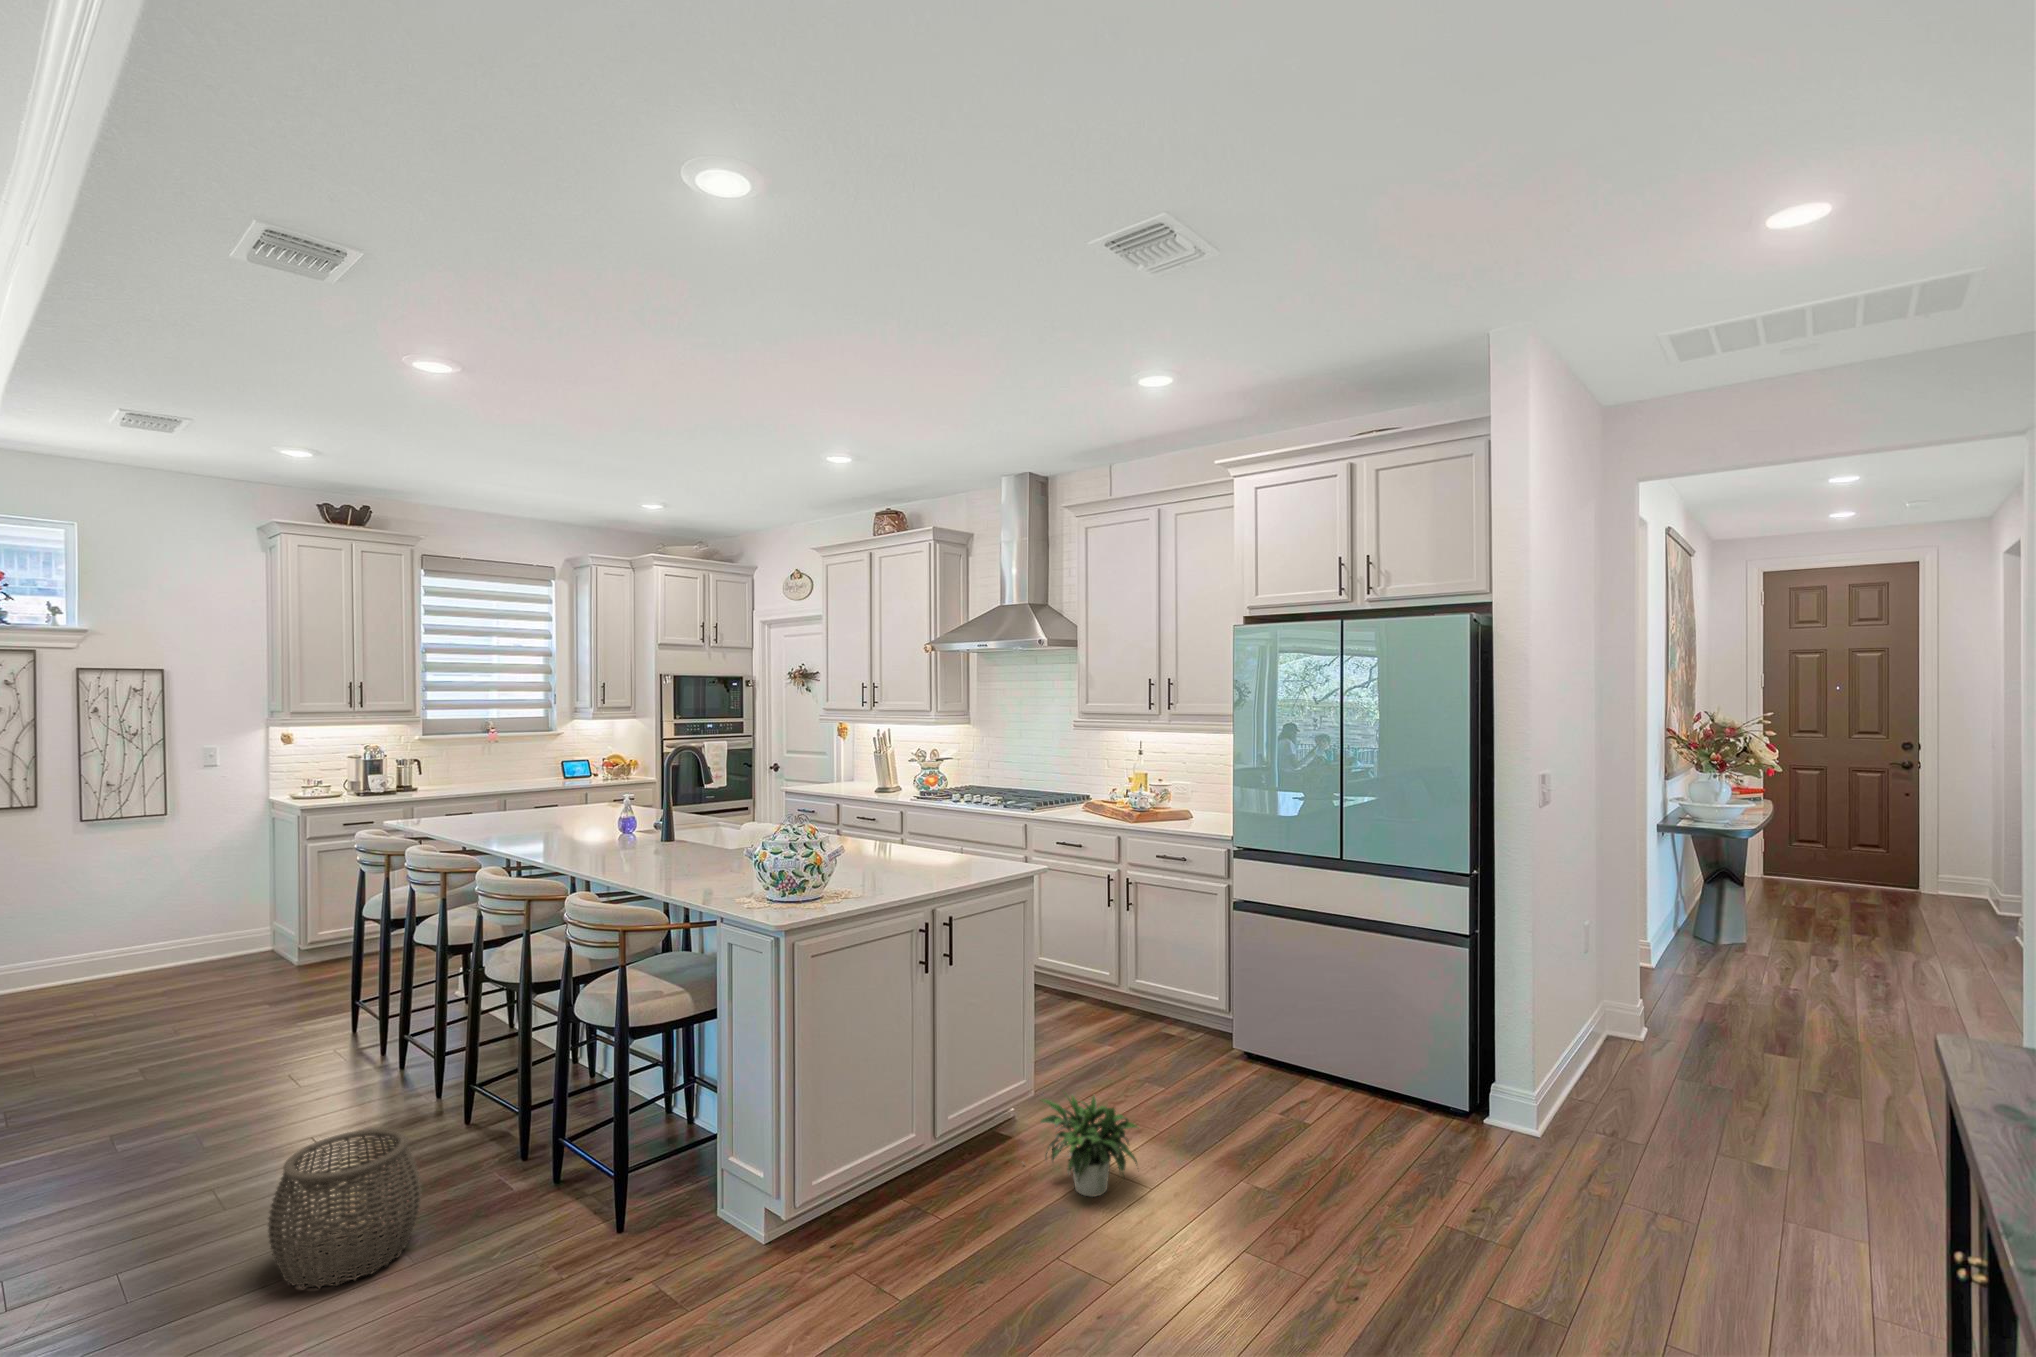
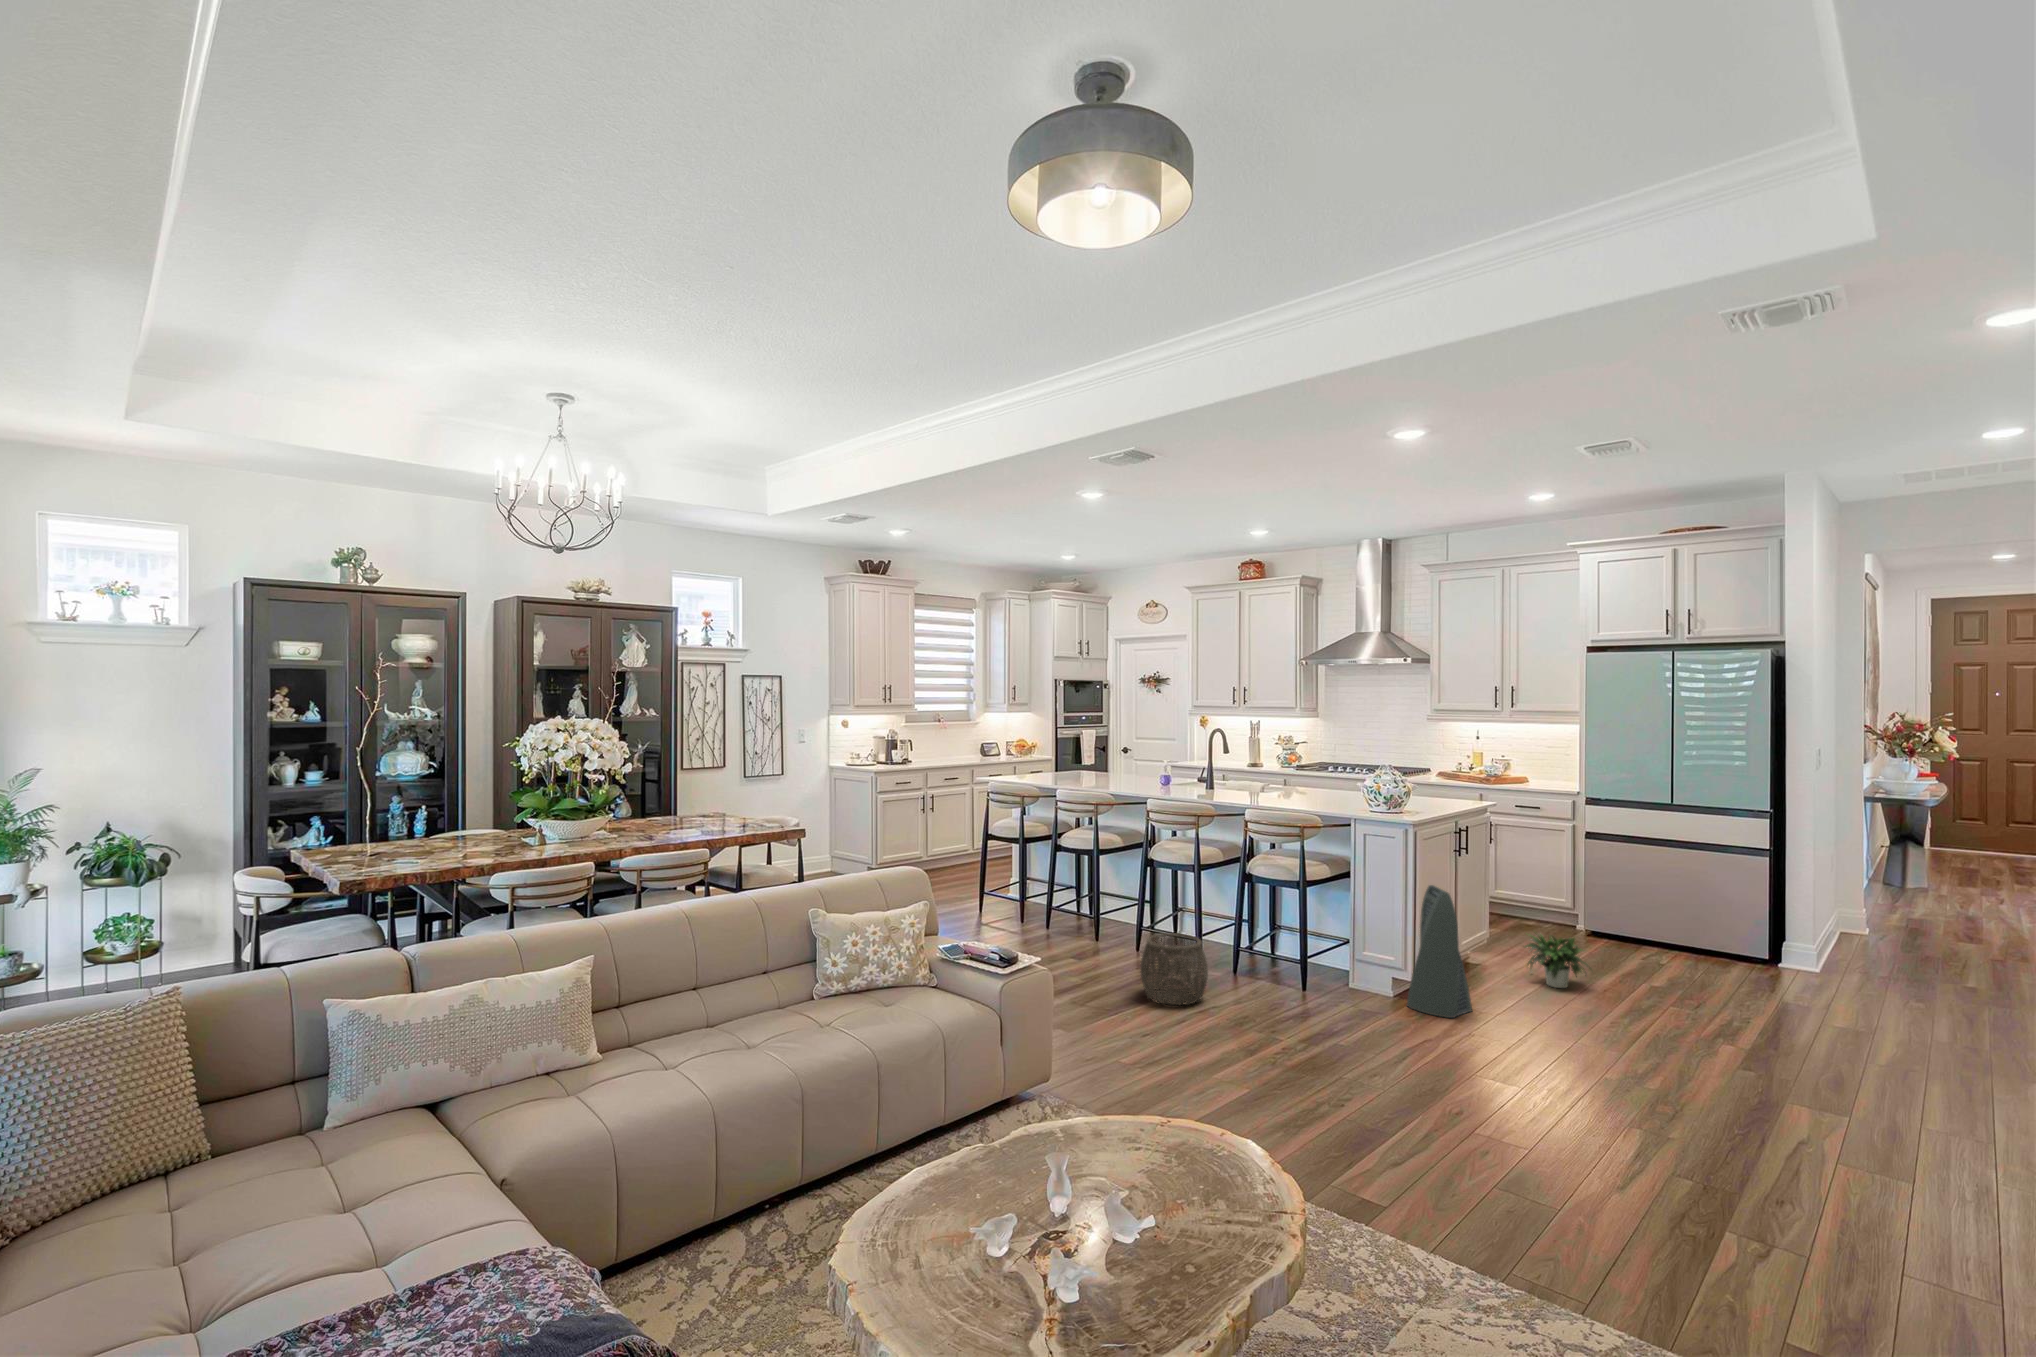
air purifier: none [765,1036,873,1305] -> present [1407,885,1472,1018]

